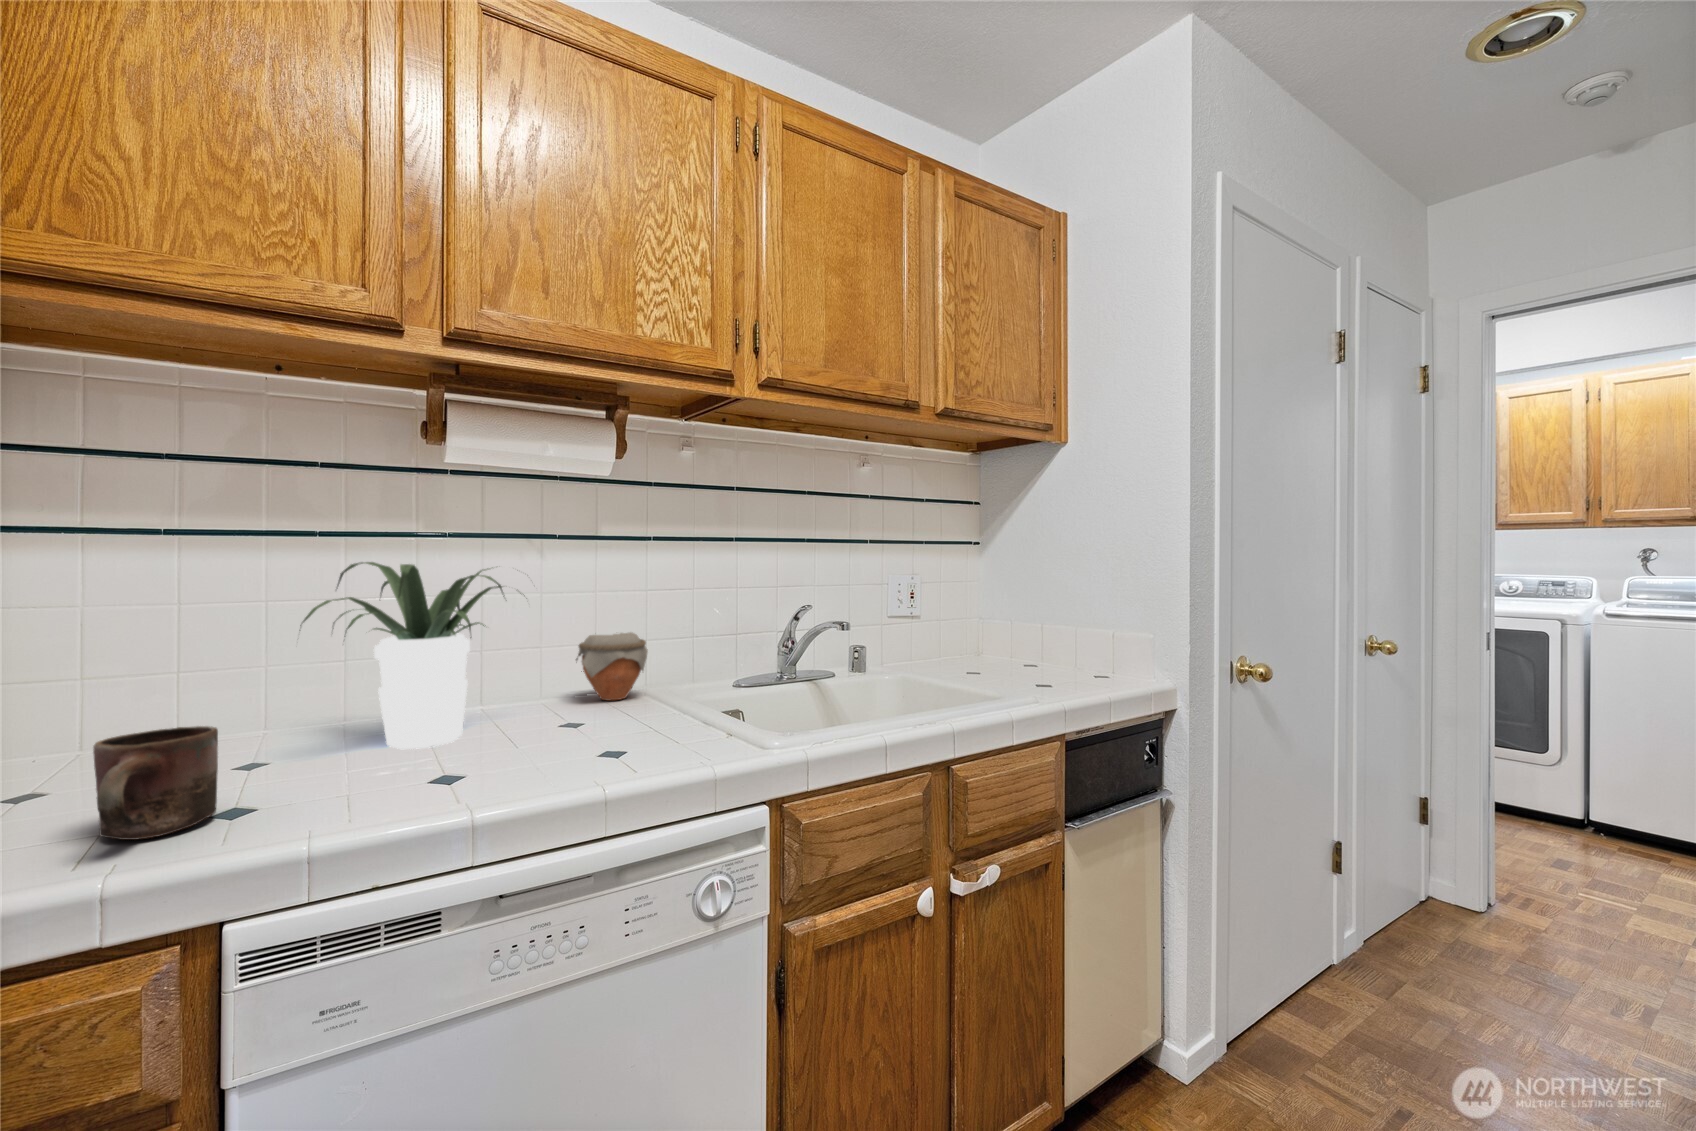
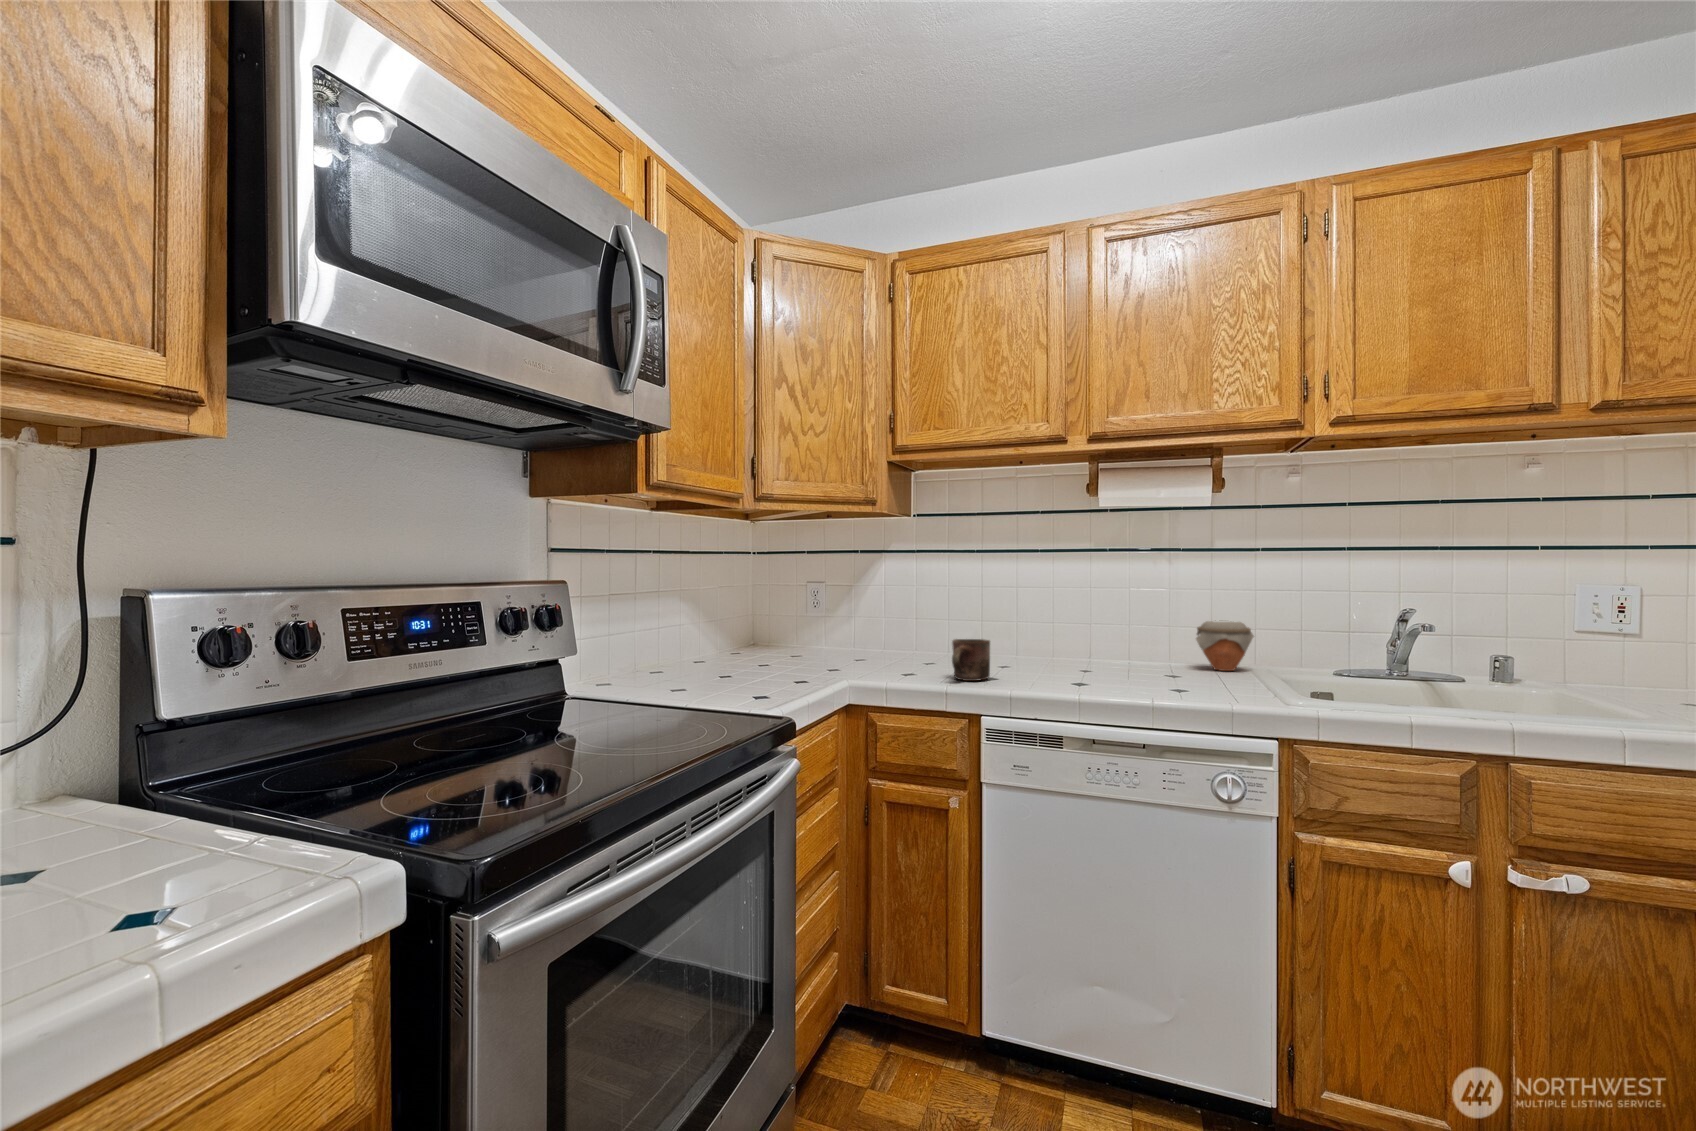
potted plant: present [300,562,504,749] -> none [1024,567,1154,674]

